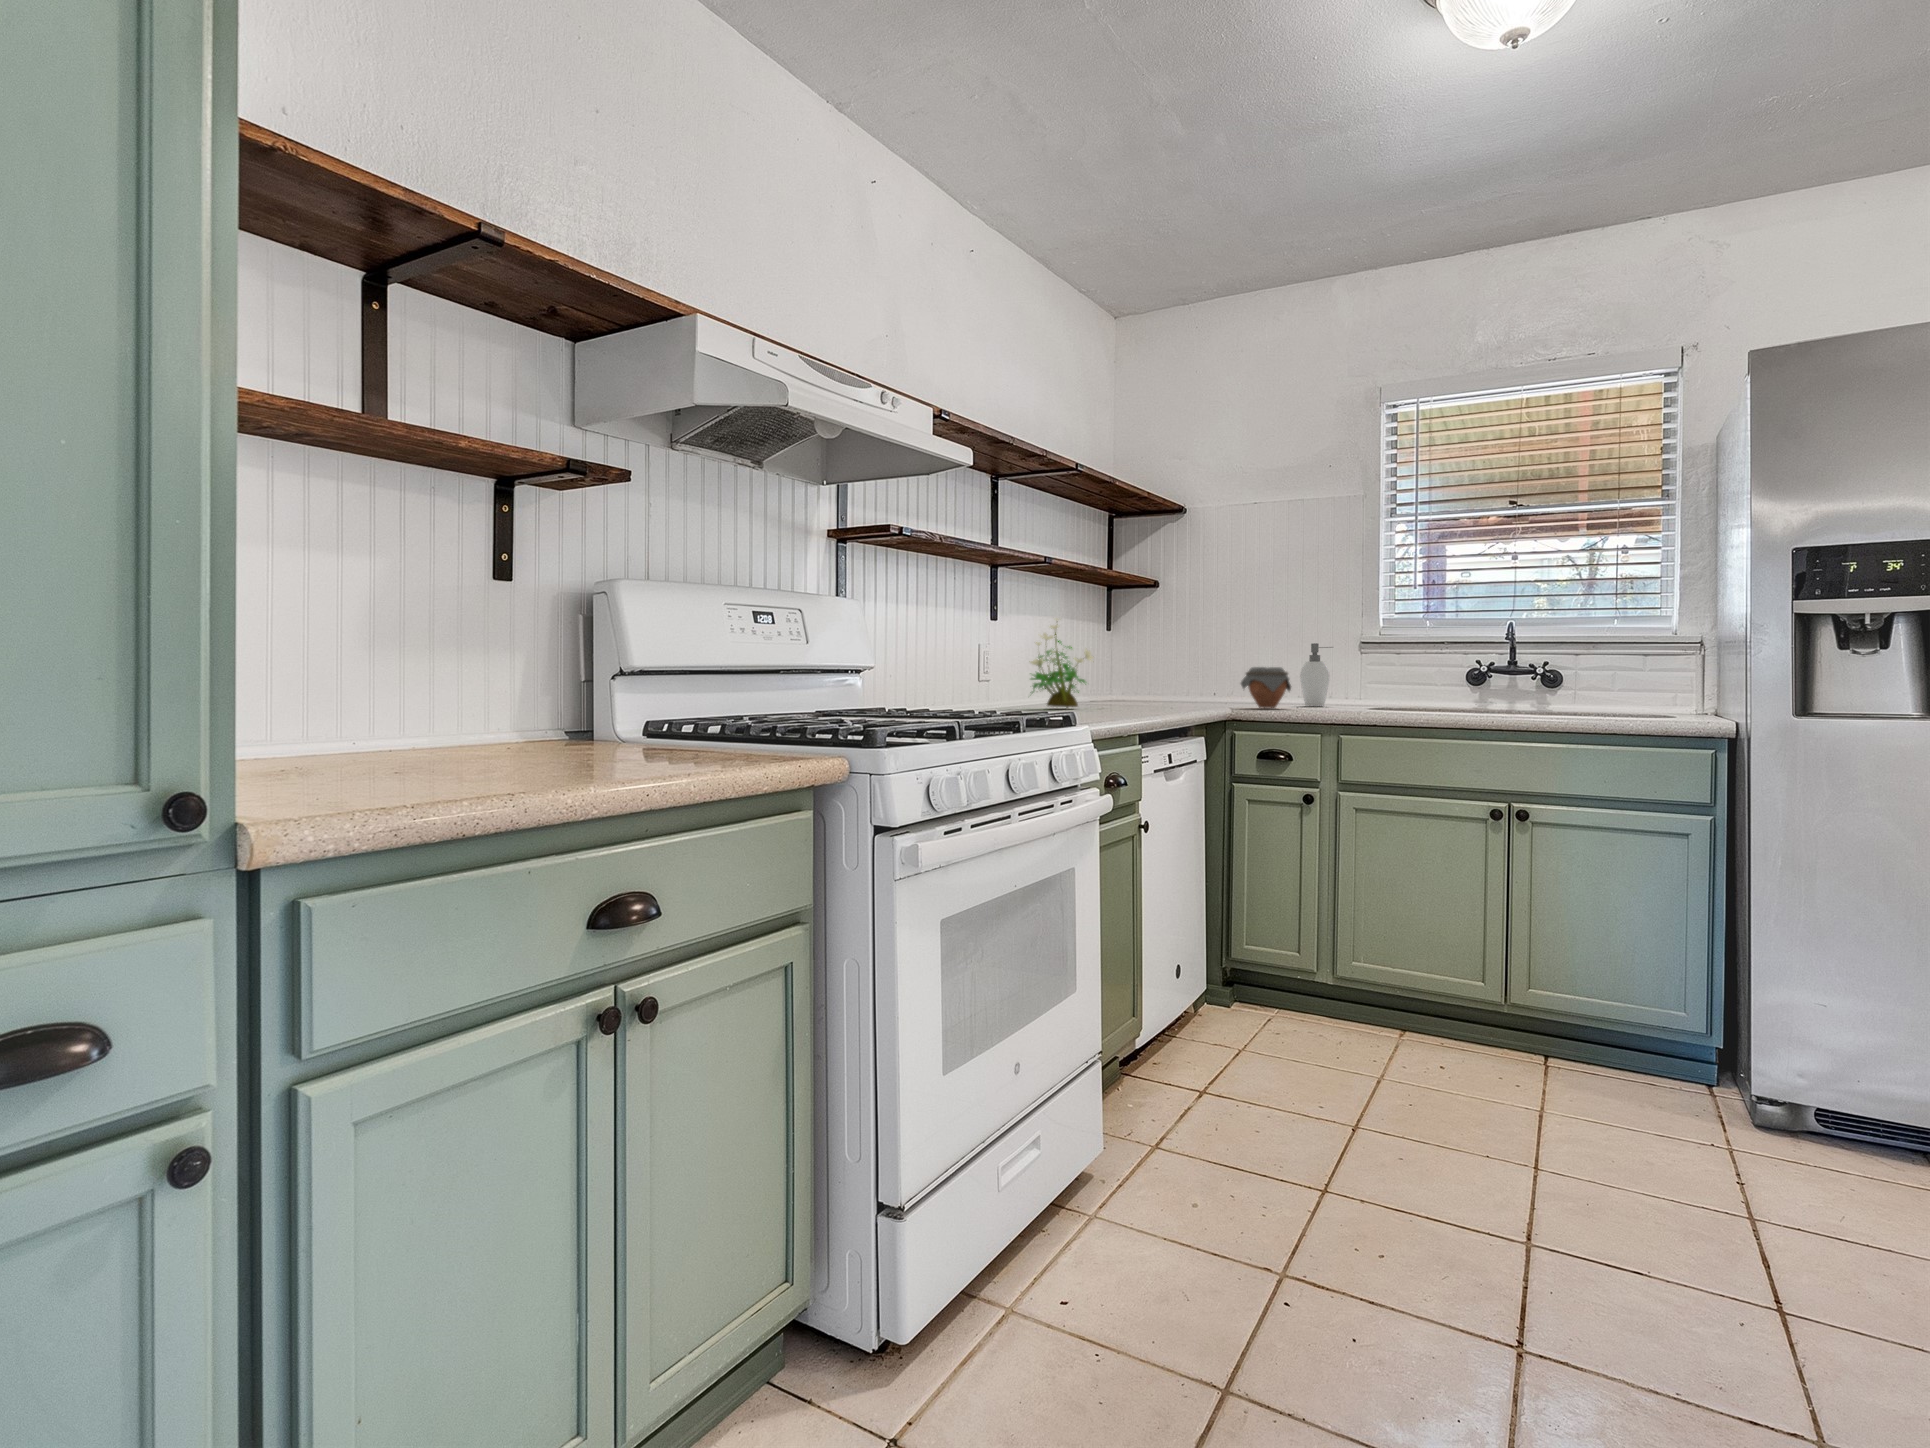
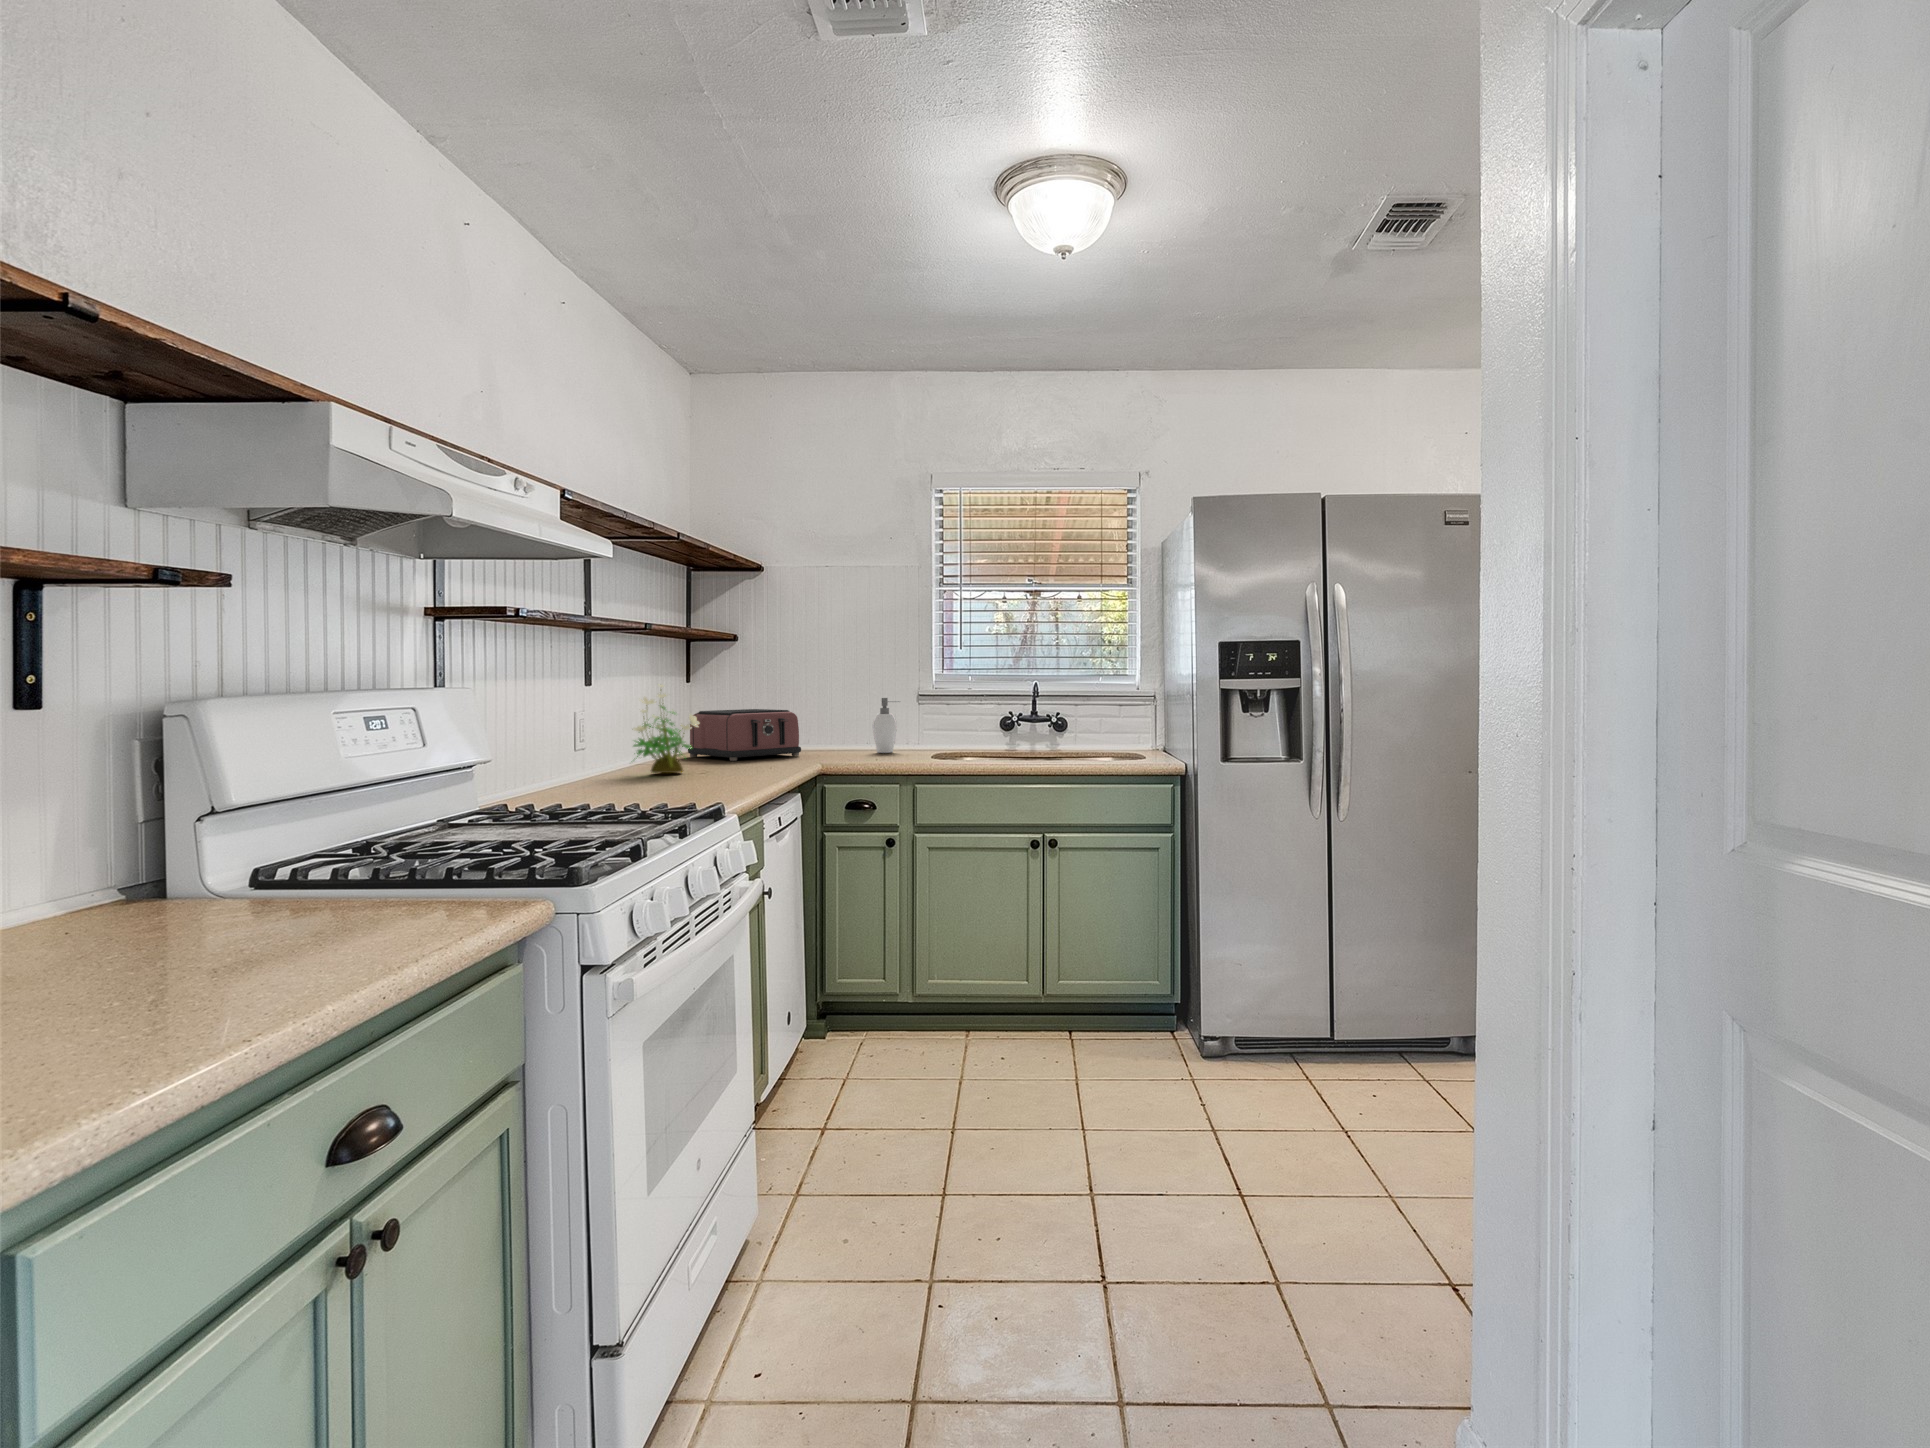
toaster: none [1099,655,1215,706] -> present [688,709,801,761]
jar: present [1241,667,1291,708] -> none [829,724,873,761]

